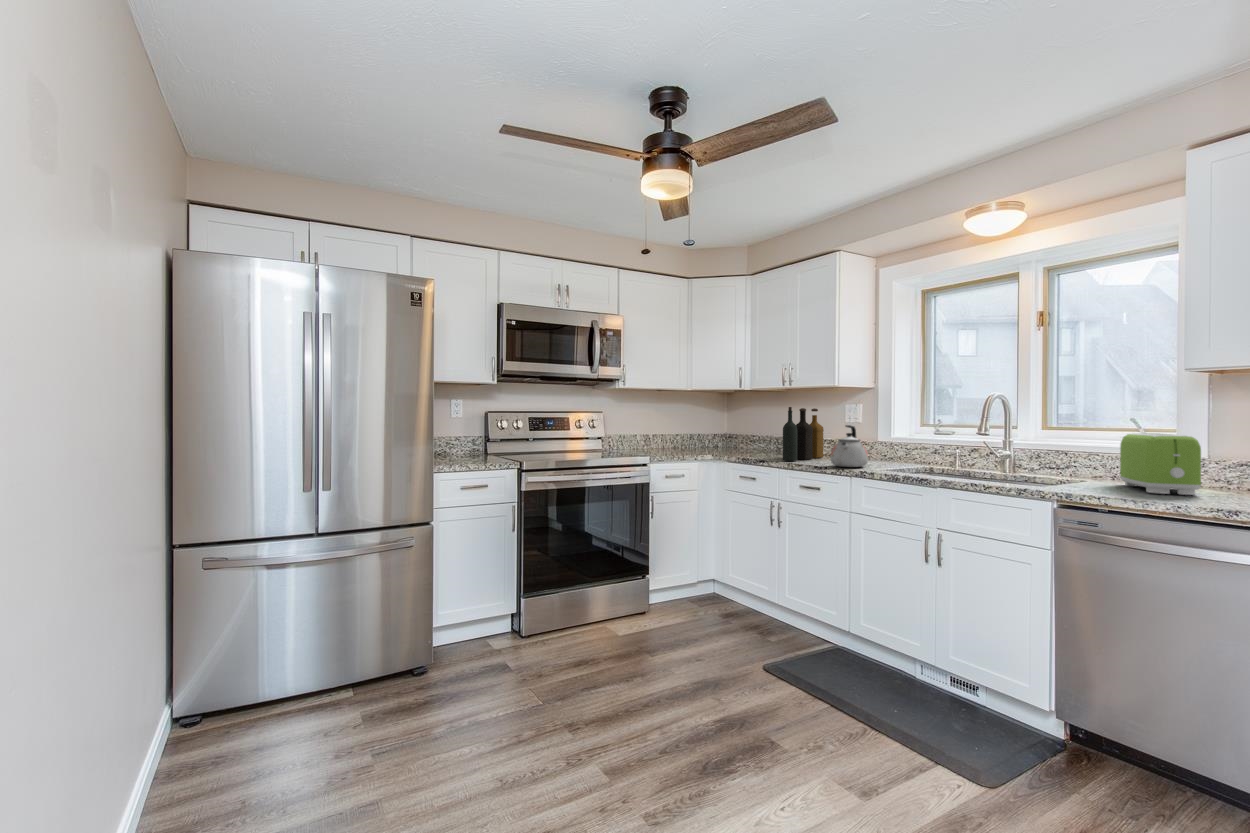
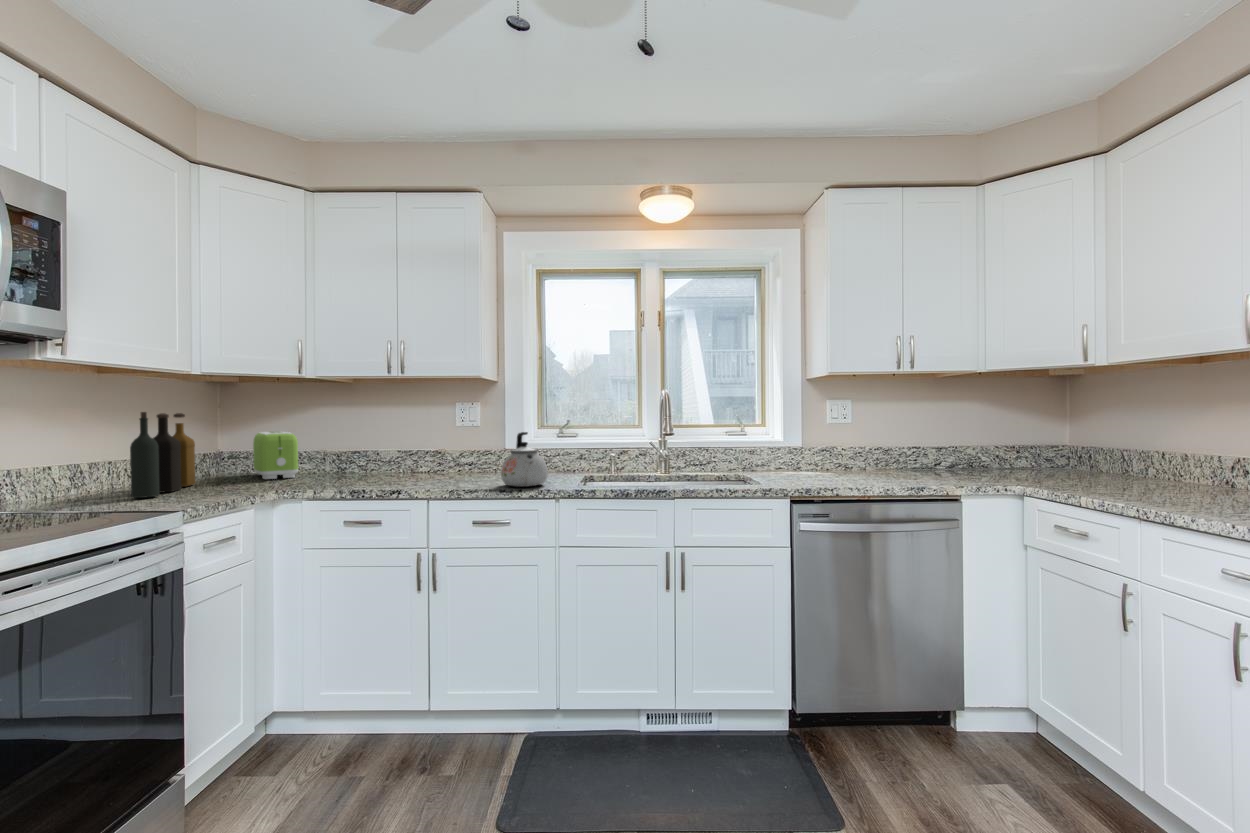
bottle: present [783,407,824,461] -> present [130,412,196,498]
toaster: present [1120,433,1201,495] -> present [253,431,298,479]

